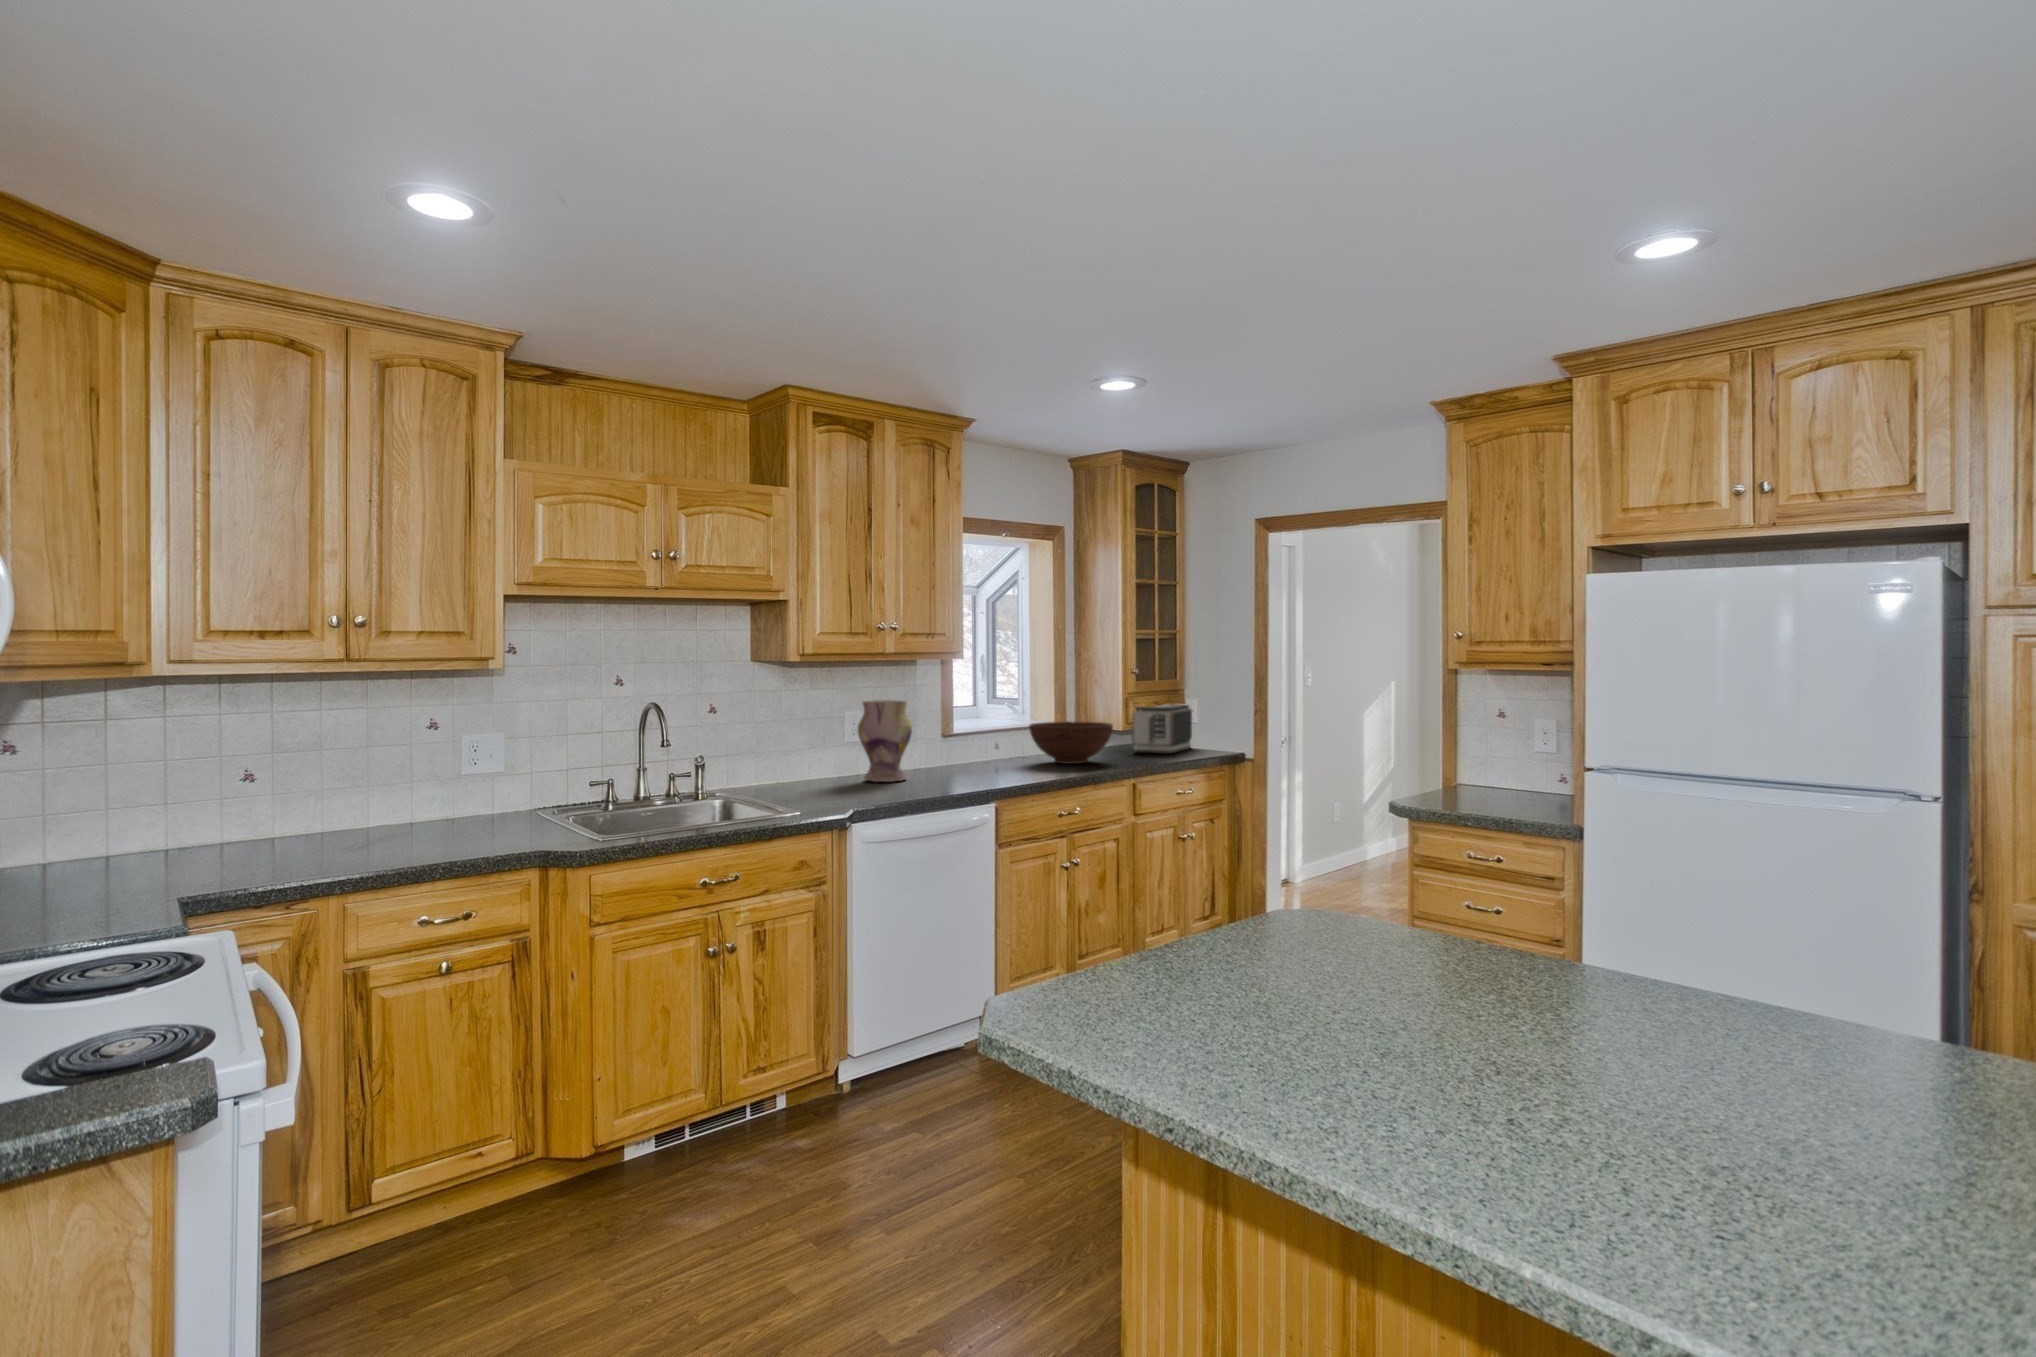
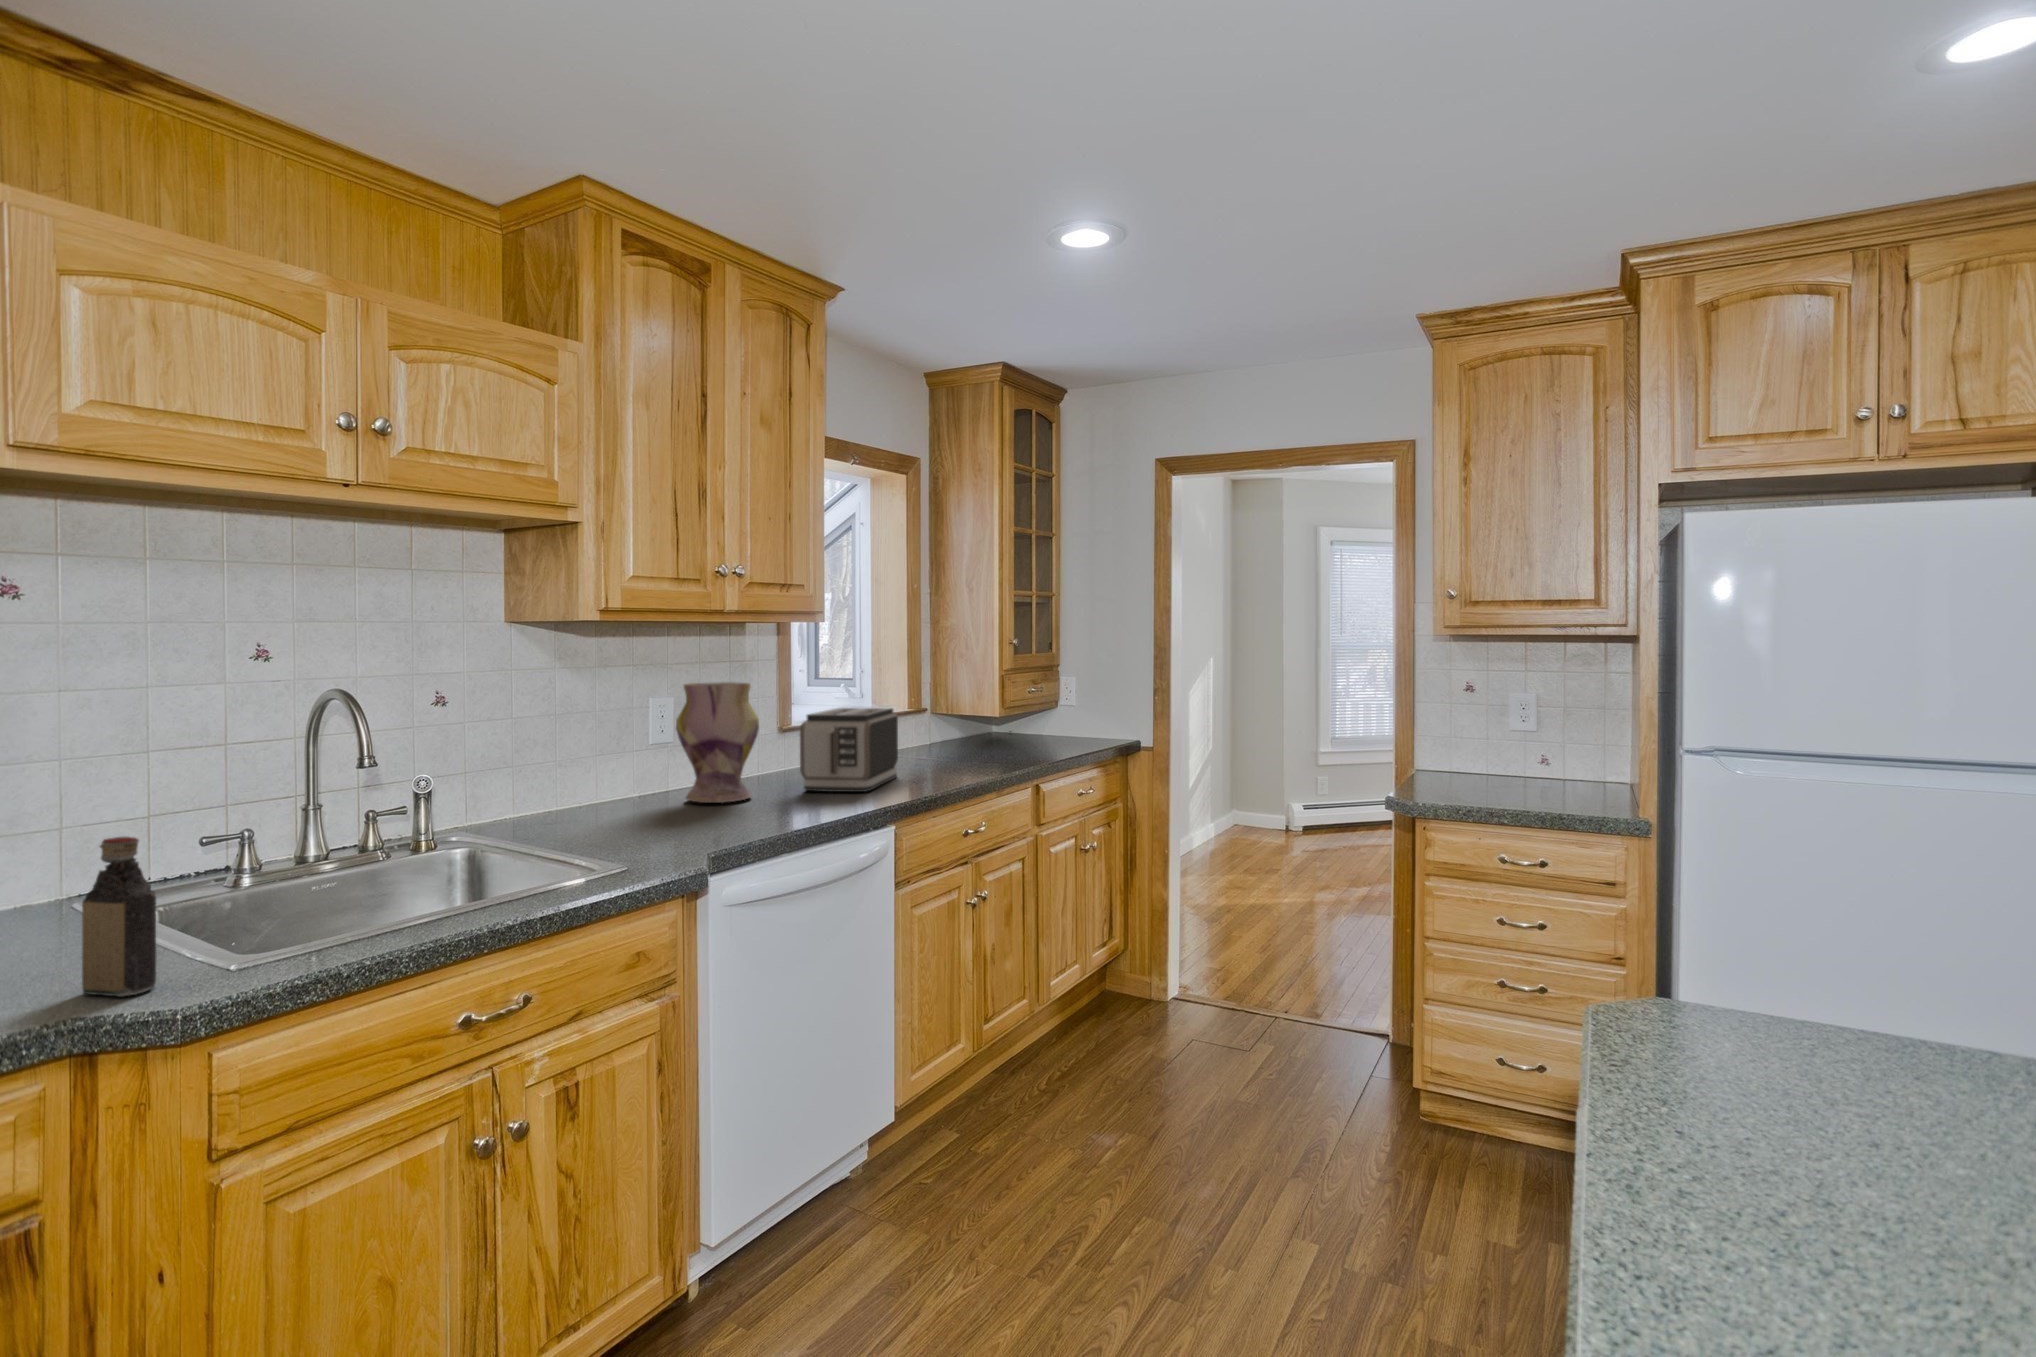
toaster: present [1131,704,1192,754] -> present [800,708,898,792]
fruit bowl: present [1029,722,1113,764] -> none [897,708,1008,764]
bottle: none [539,771,568,845] -> present [82,837,156,997]

